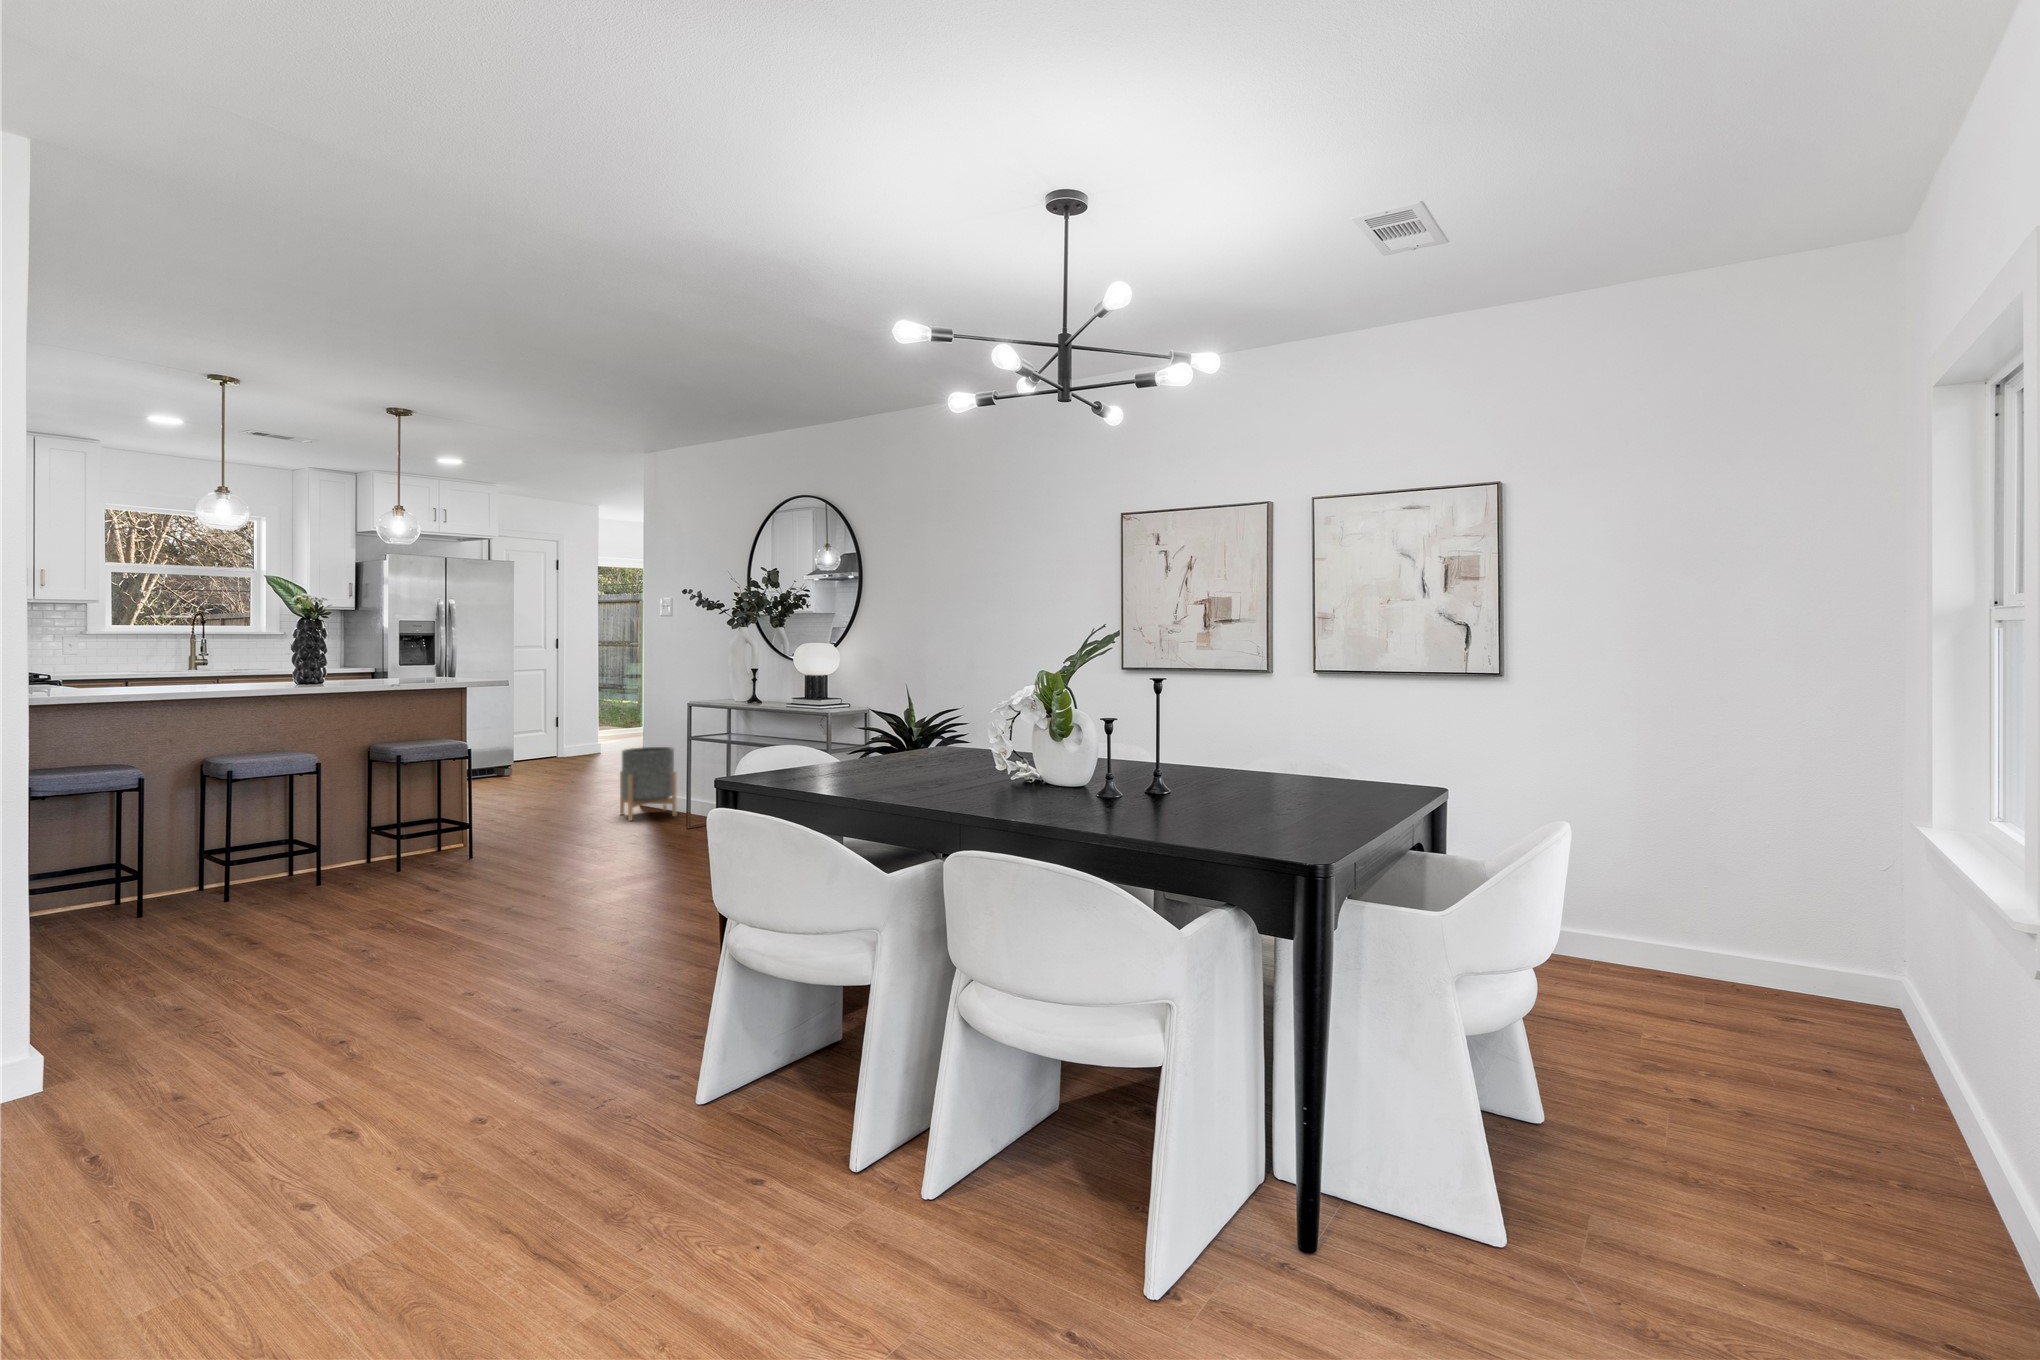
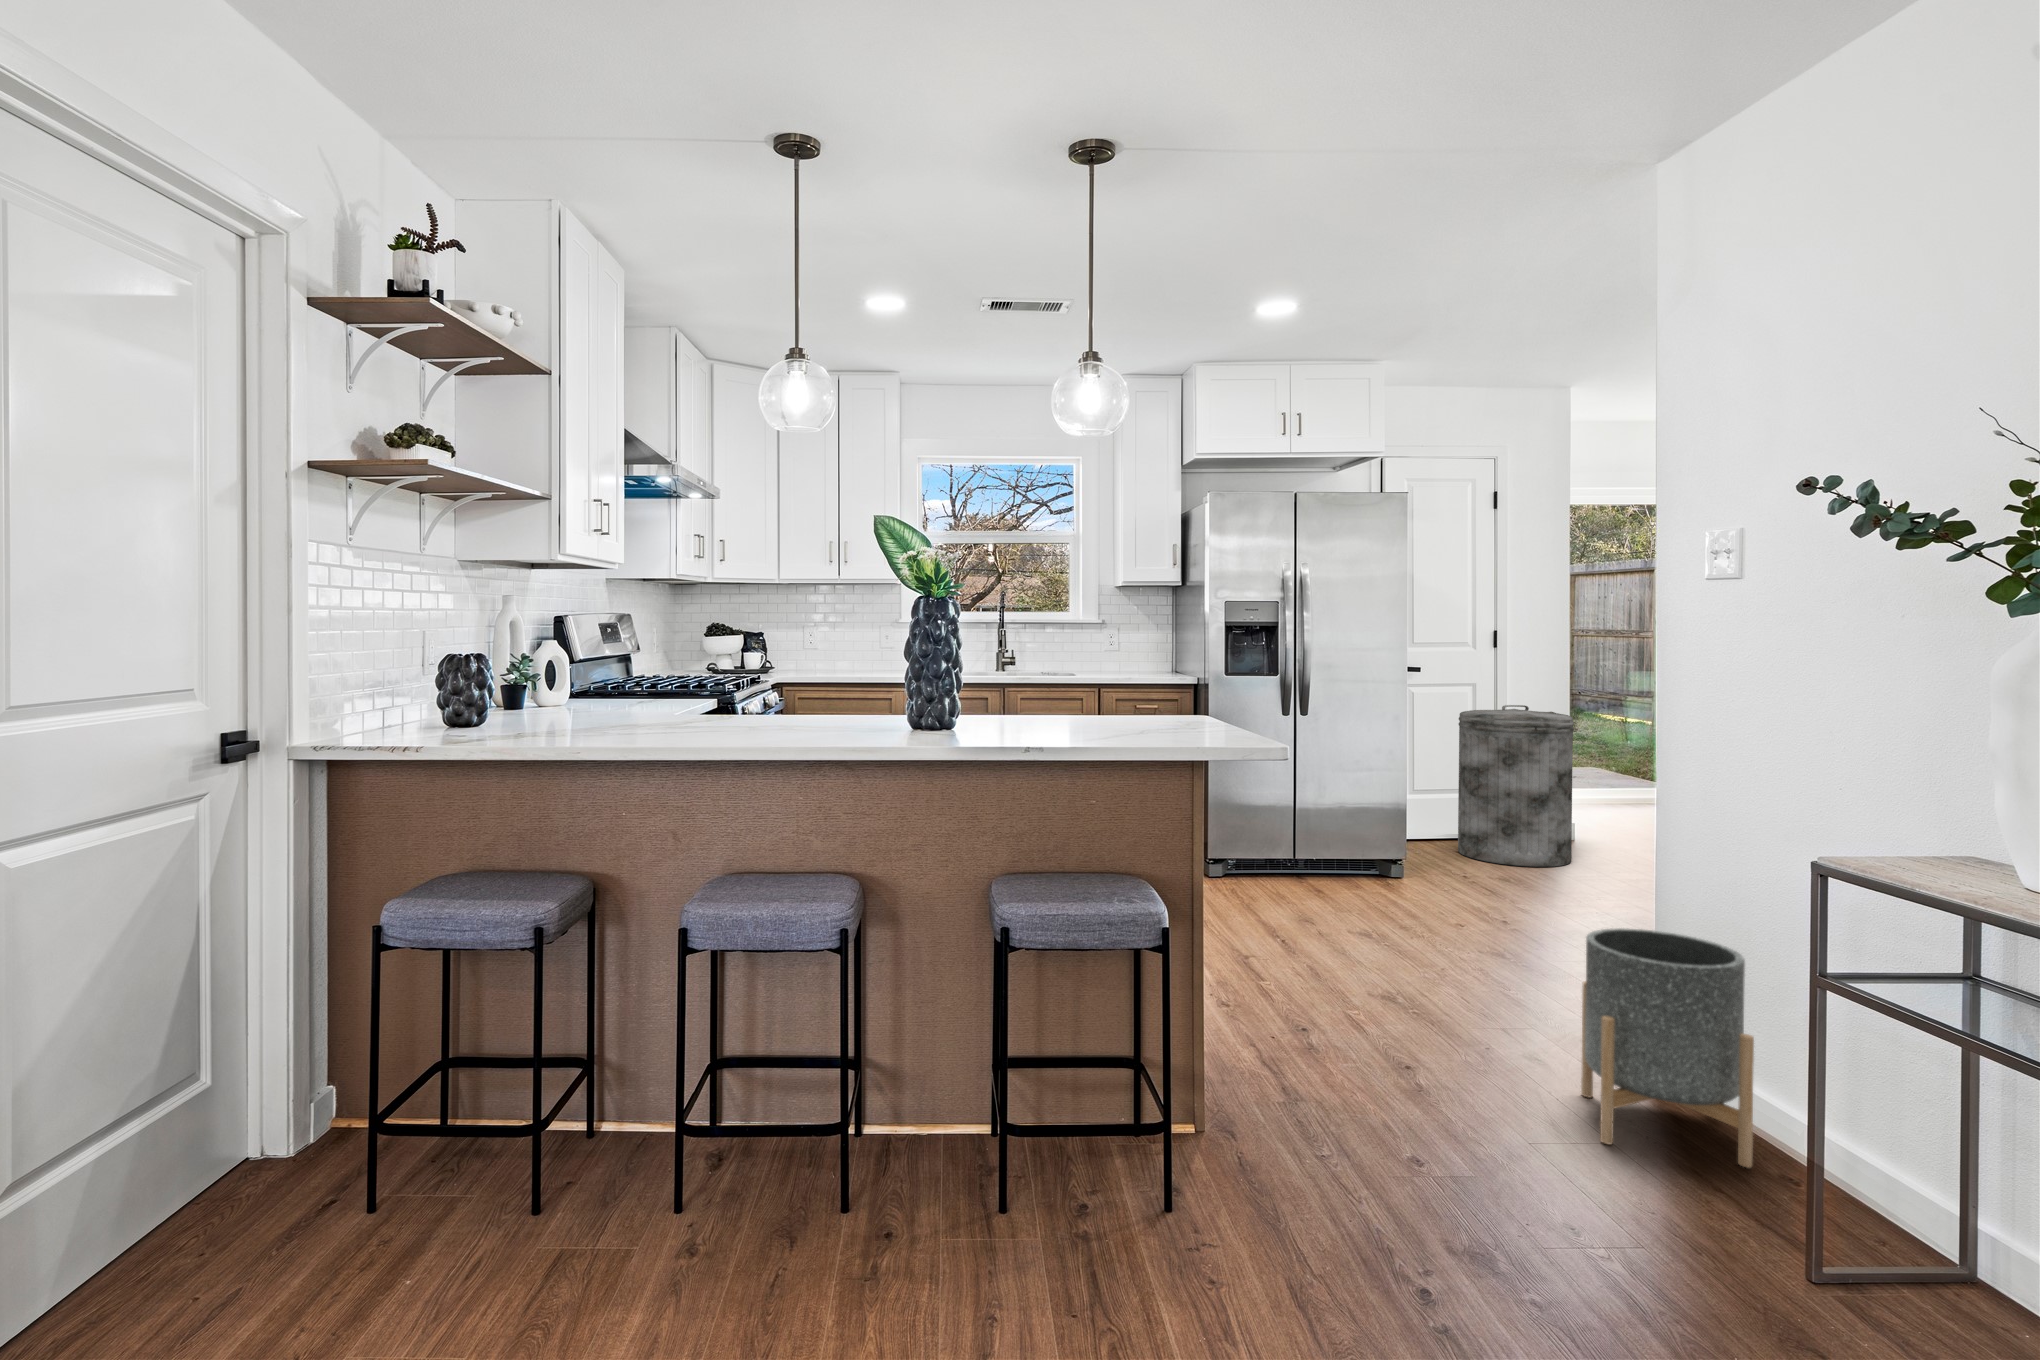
trash can: none [541,680,605,767] -> present [1458,705,1574,867]

